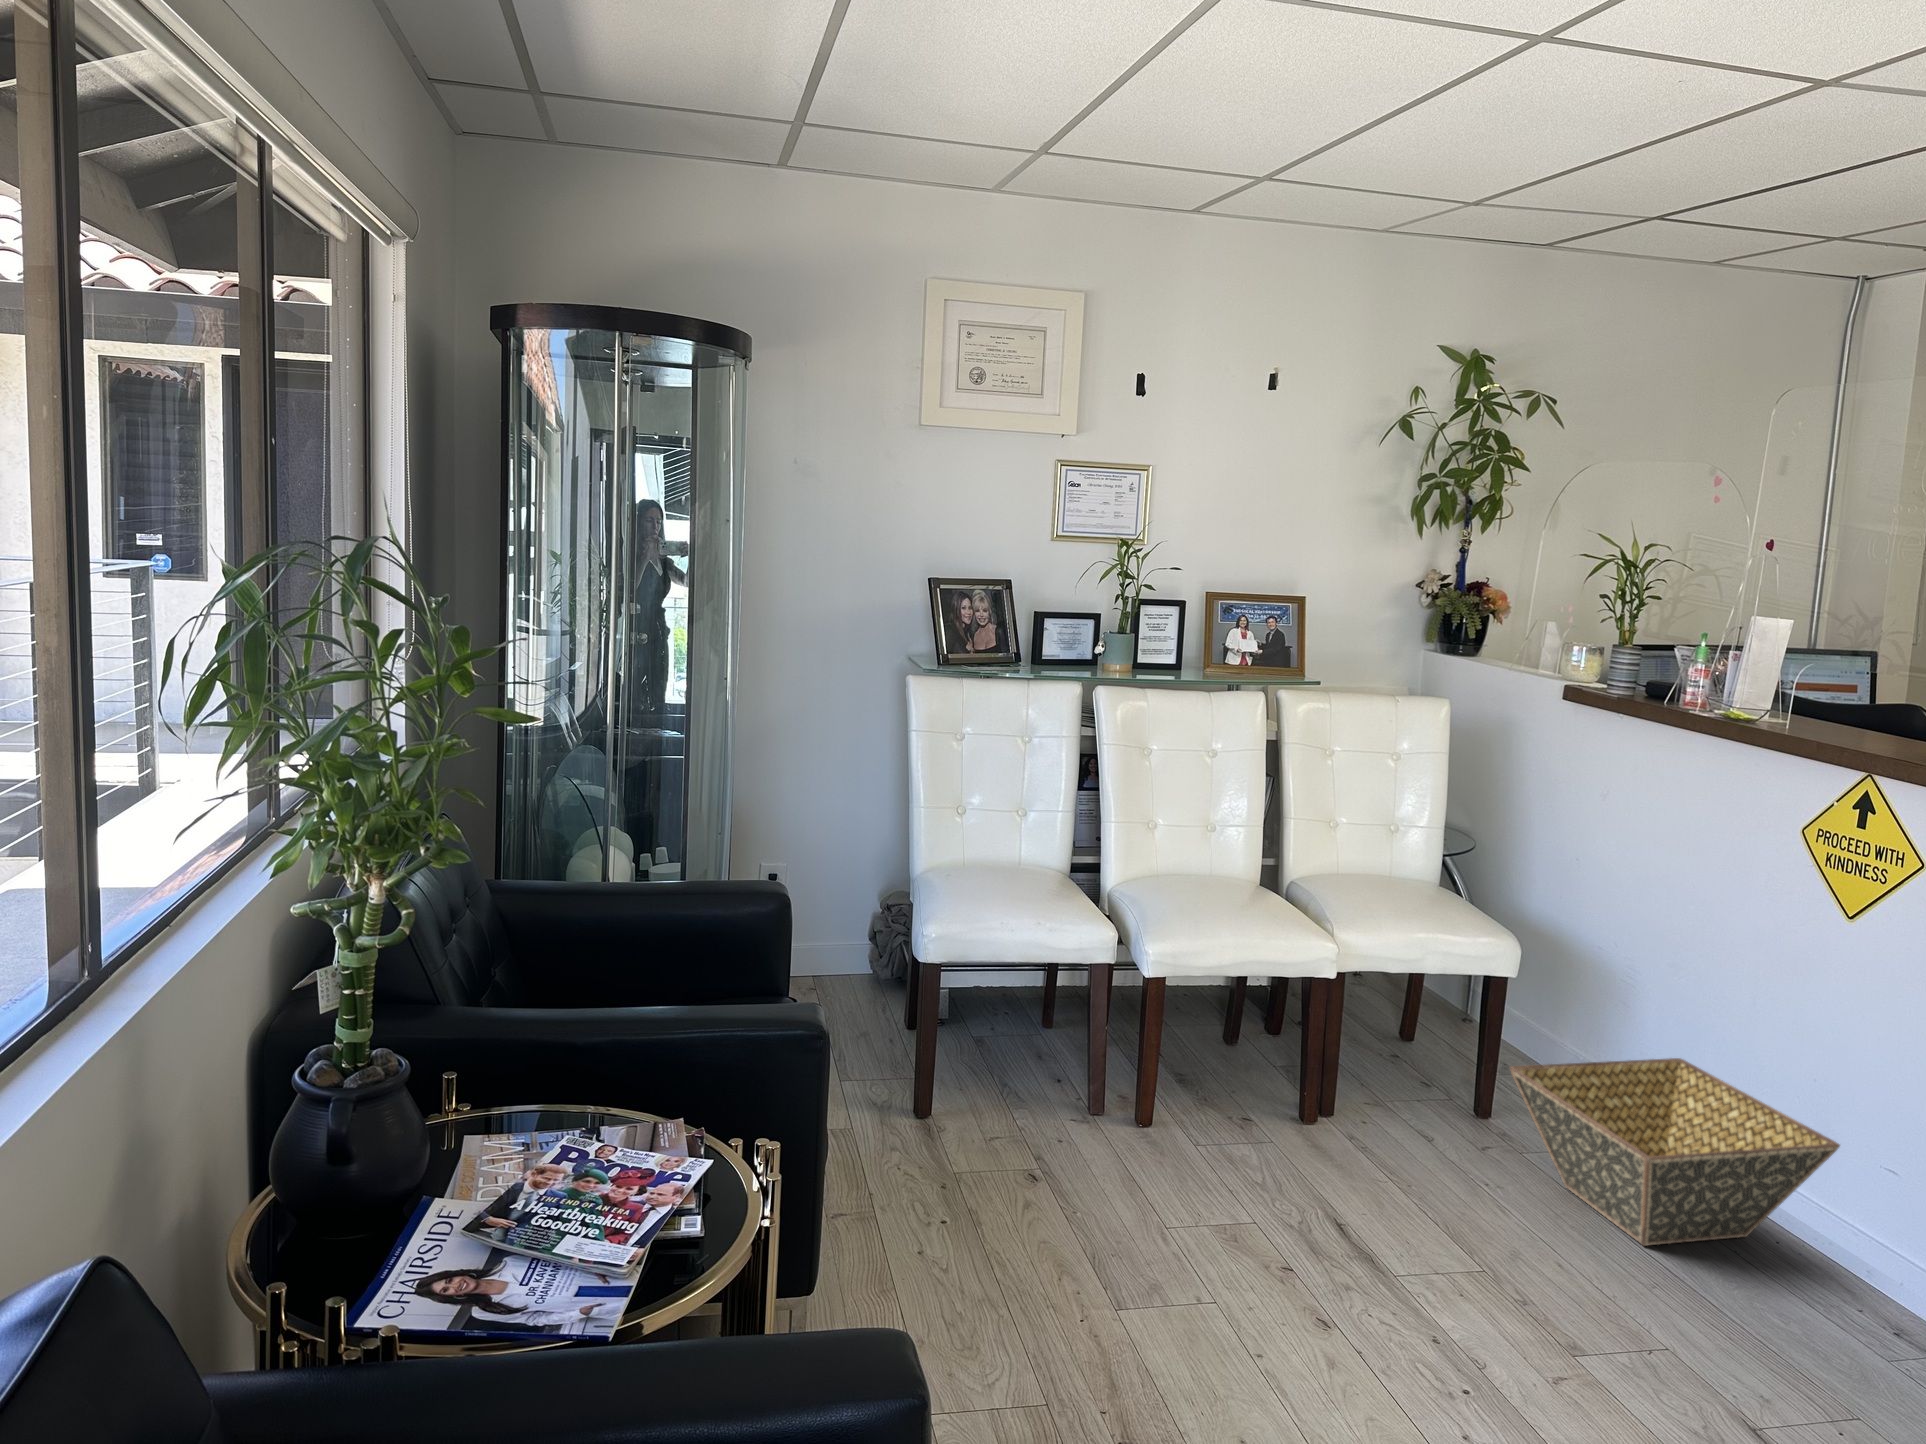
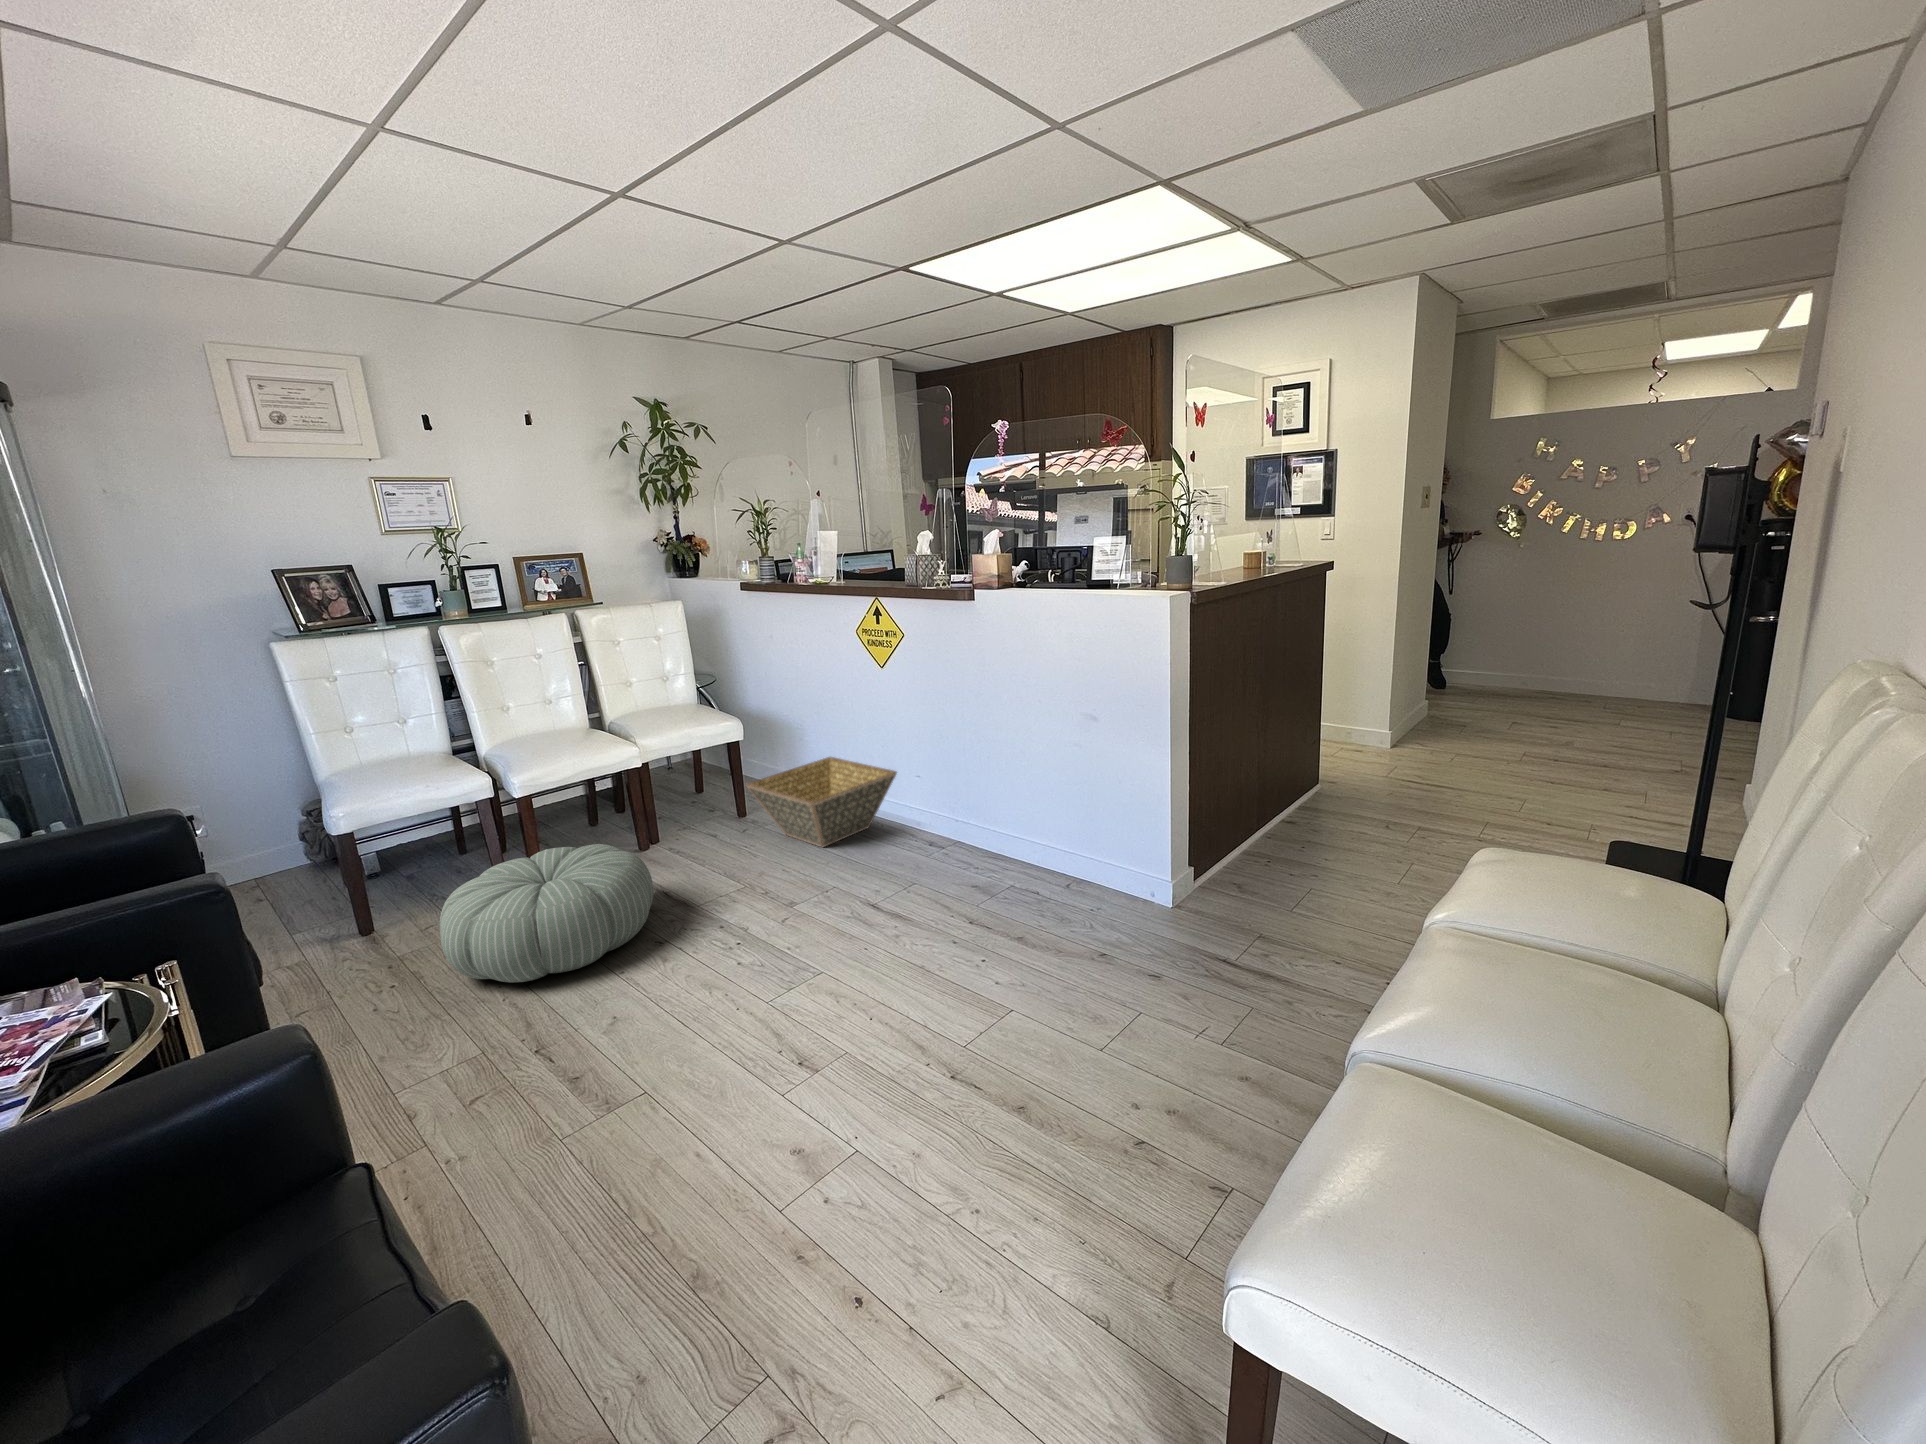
pouf: none [1022,1085,1333,1318] -> present [440,844,654,982]

